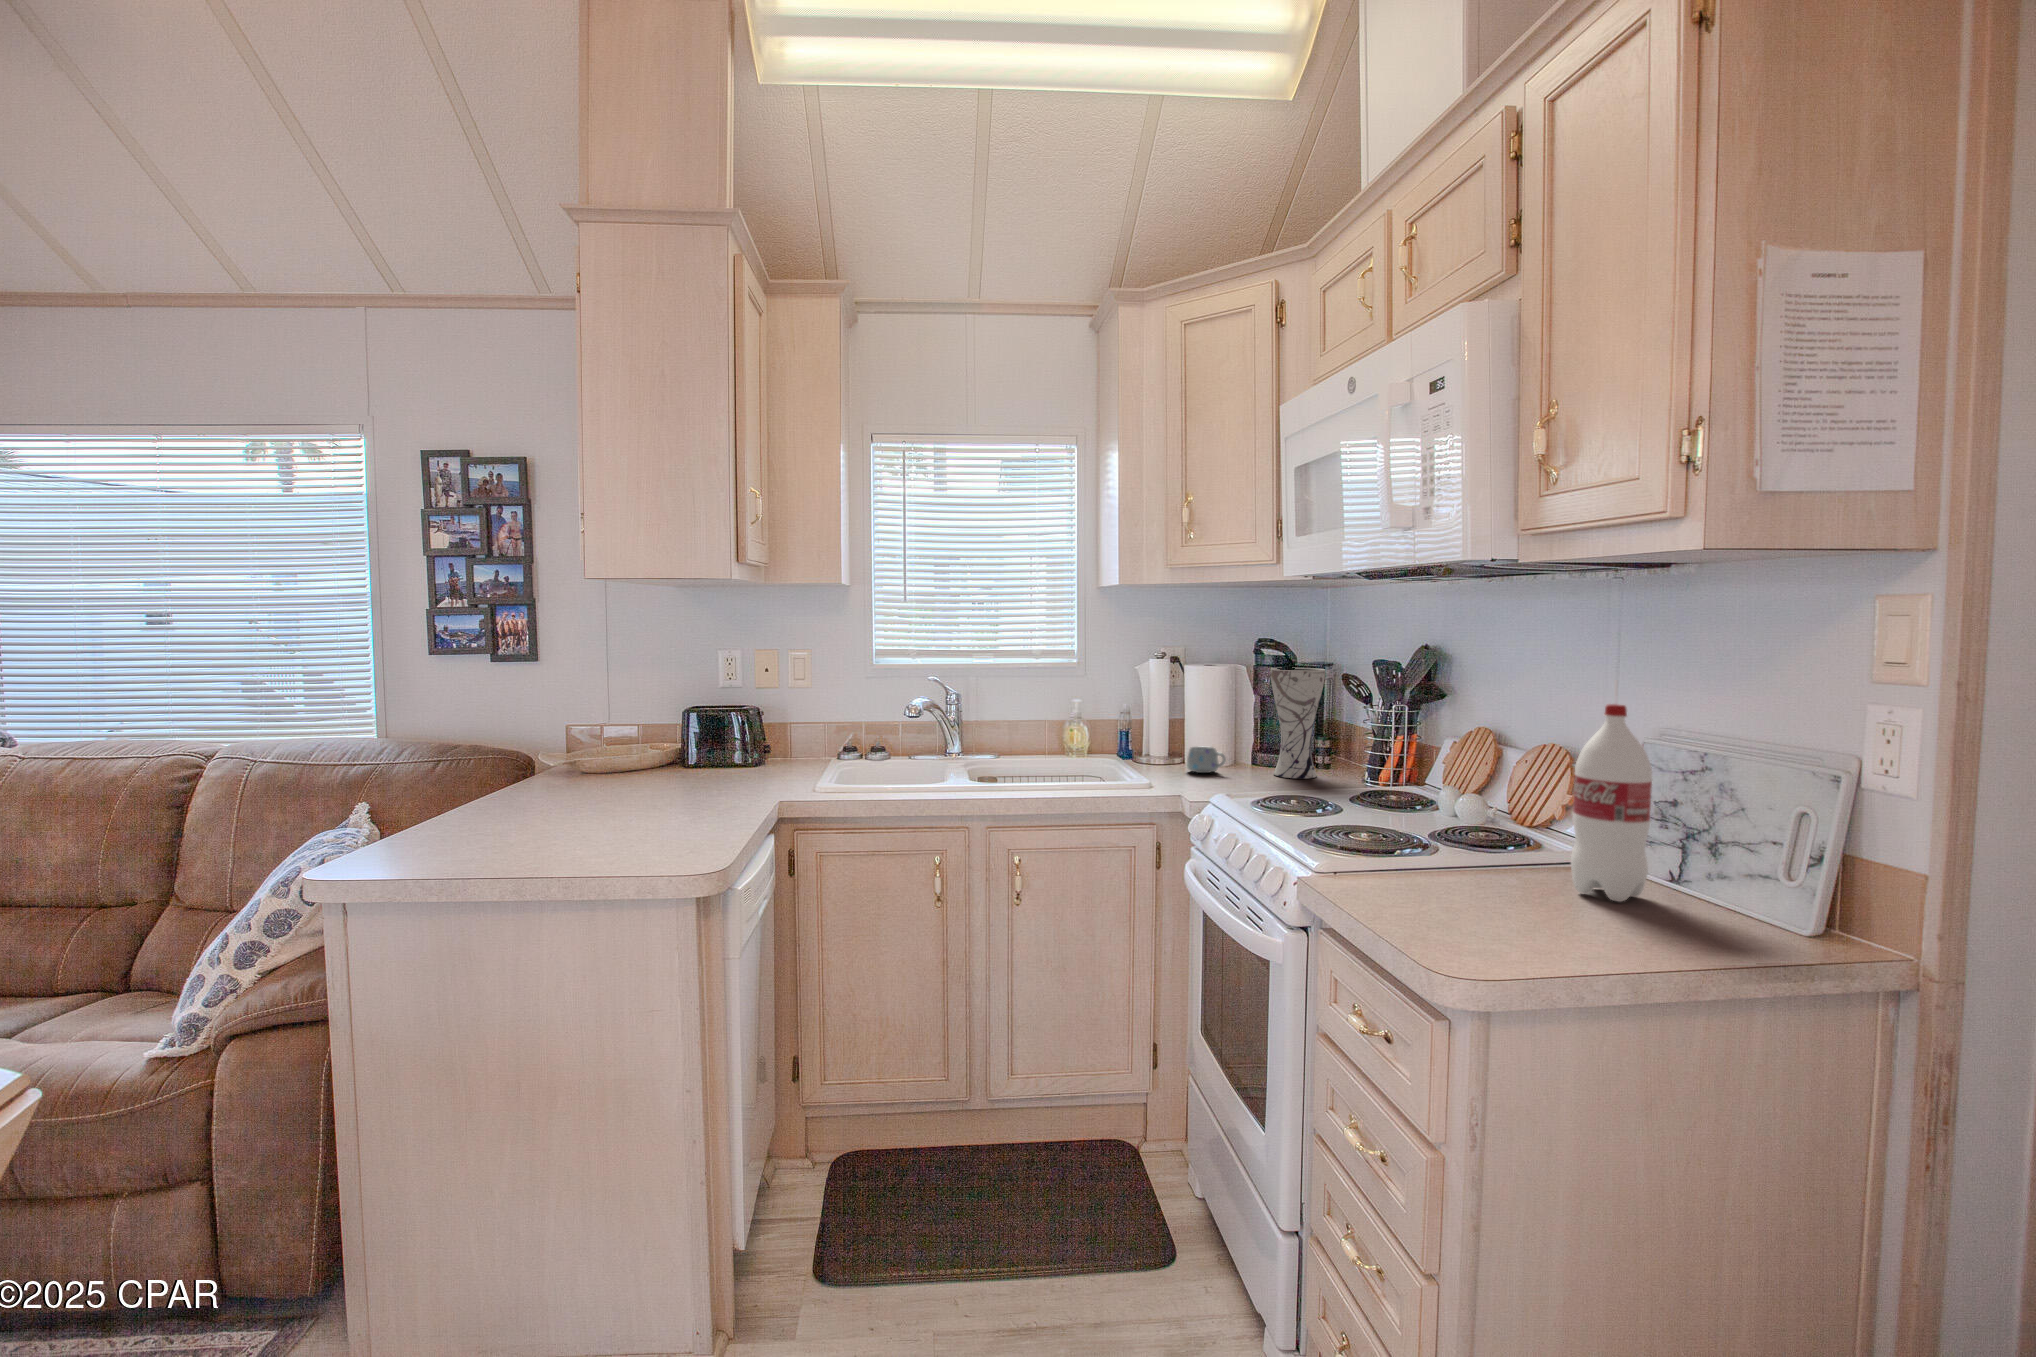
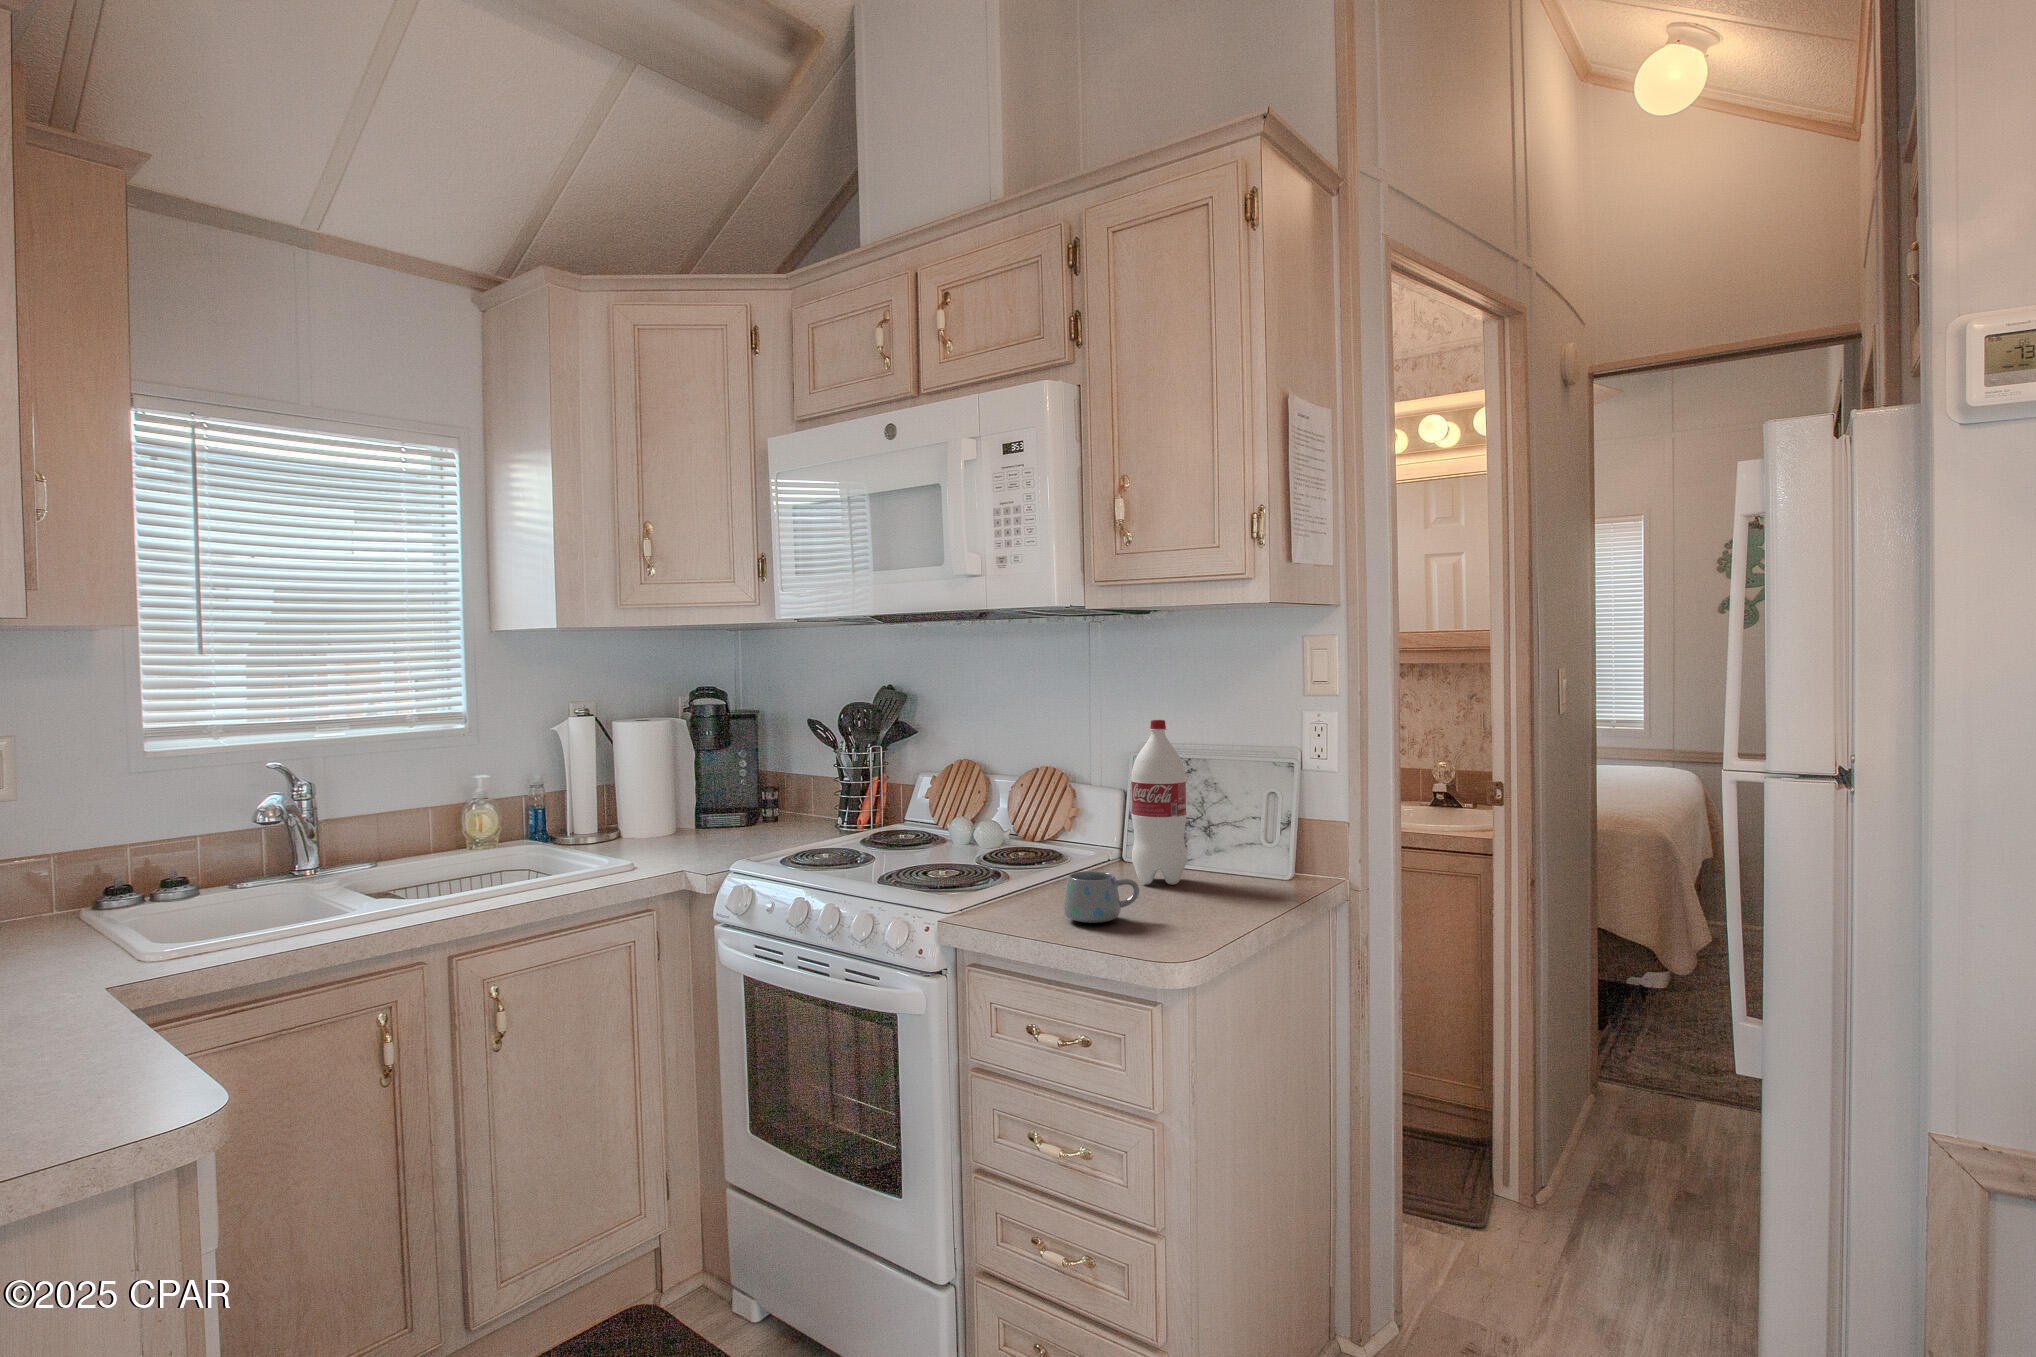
vase: present [1271,668,1325,779] -> none [729,714,789,837]
mug: present [1187,746,1226,773] -> present [1063,871,1139,923]

